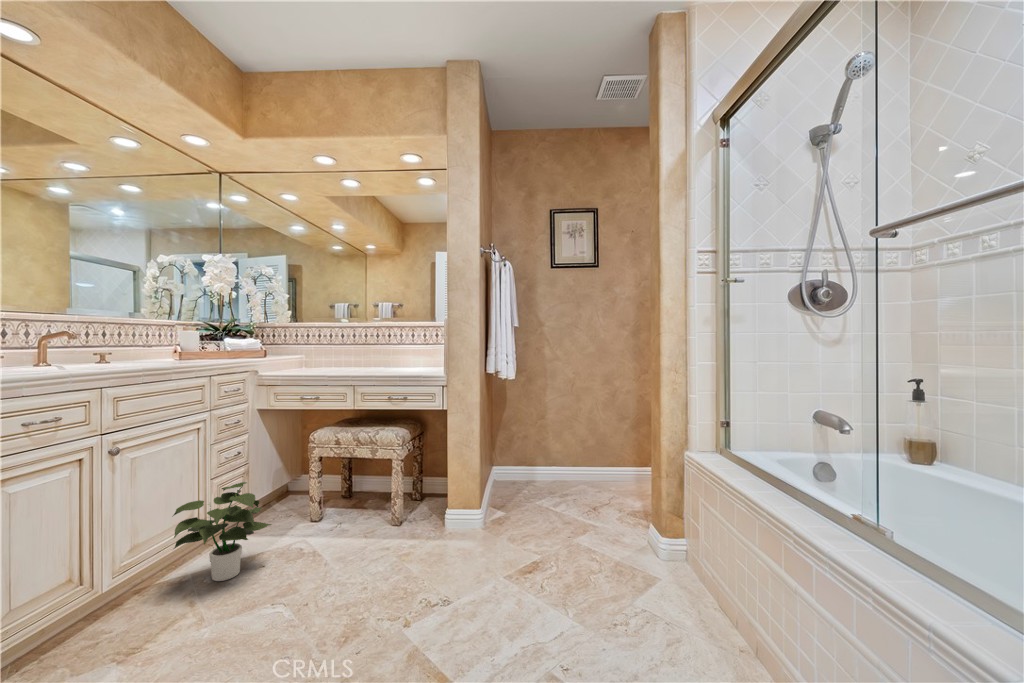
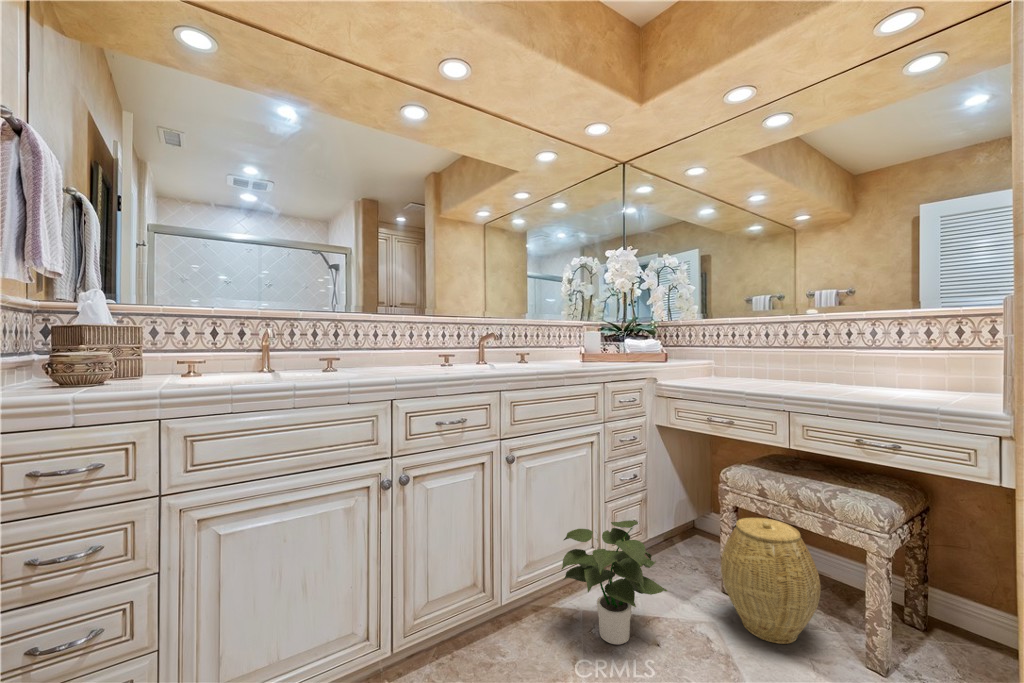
woven basket: none [311,458,371,535] -> present [721,518,821,644]

